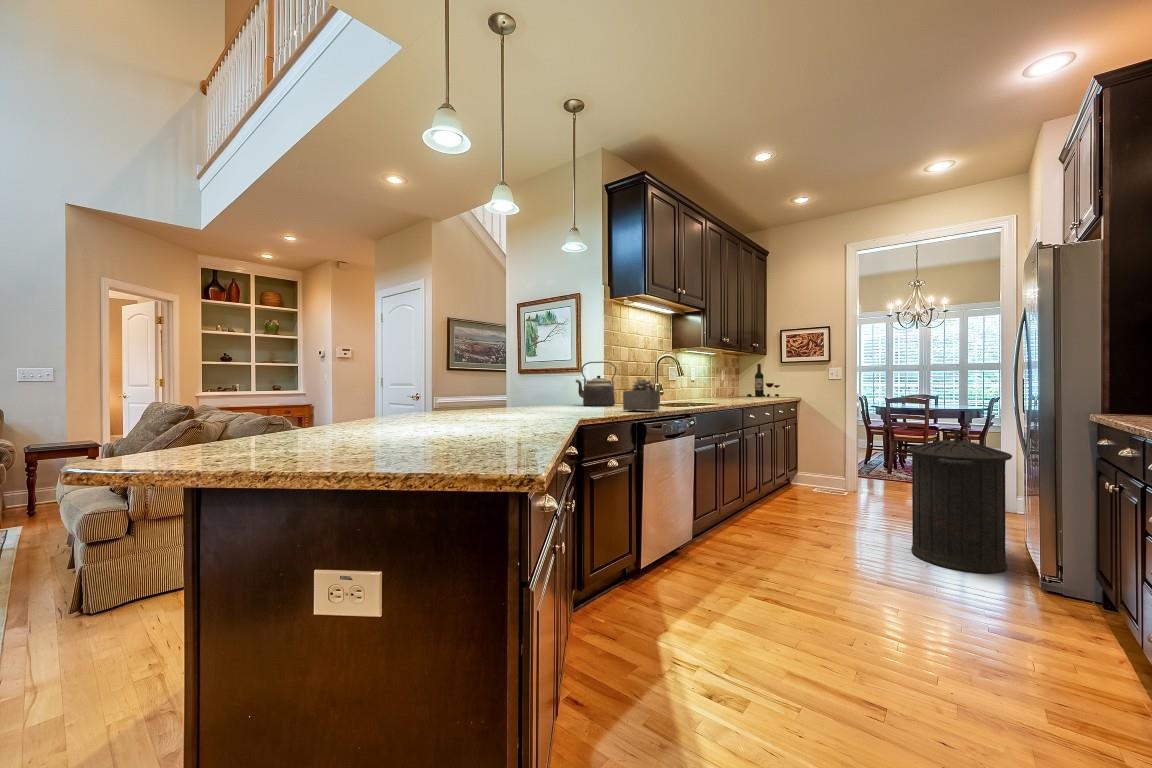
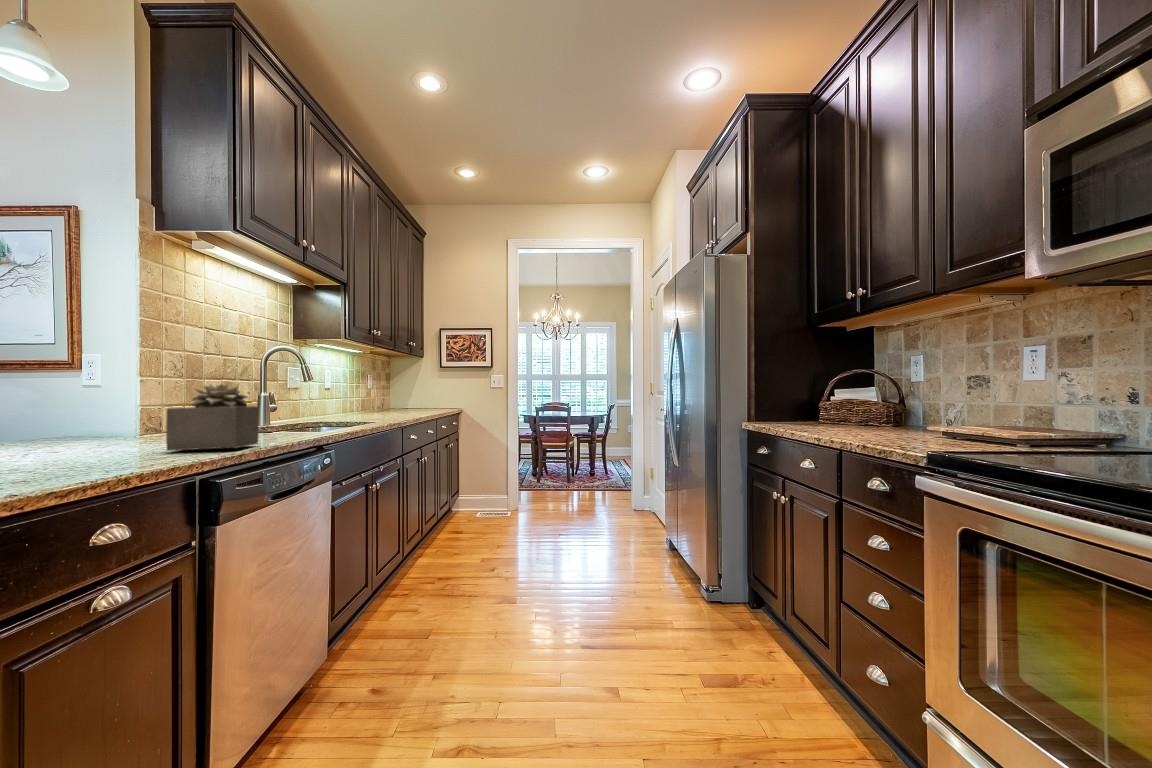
kettle: present [576,361,616,406] -> none [58,350,169,440]
wine bottle: present [747,364,780,397] -> none [399,368,440,408]
trash can: present [907,430,1012,573] -> none [588,440,675,592]

